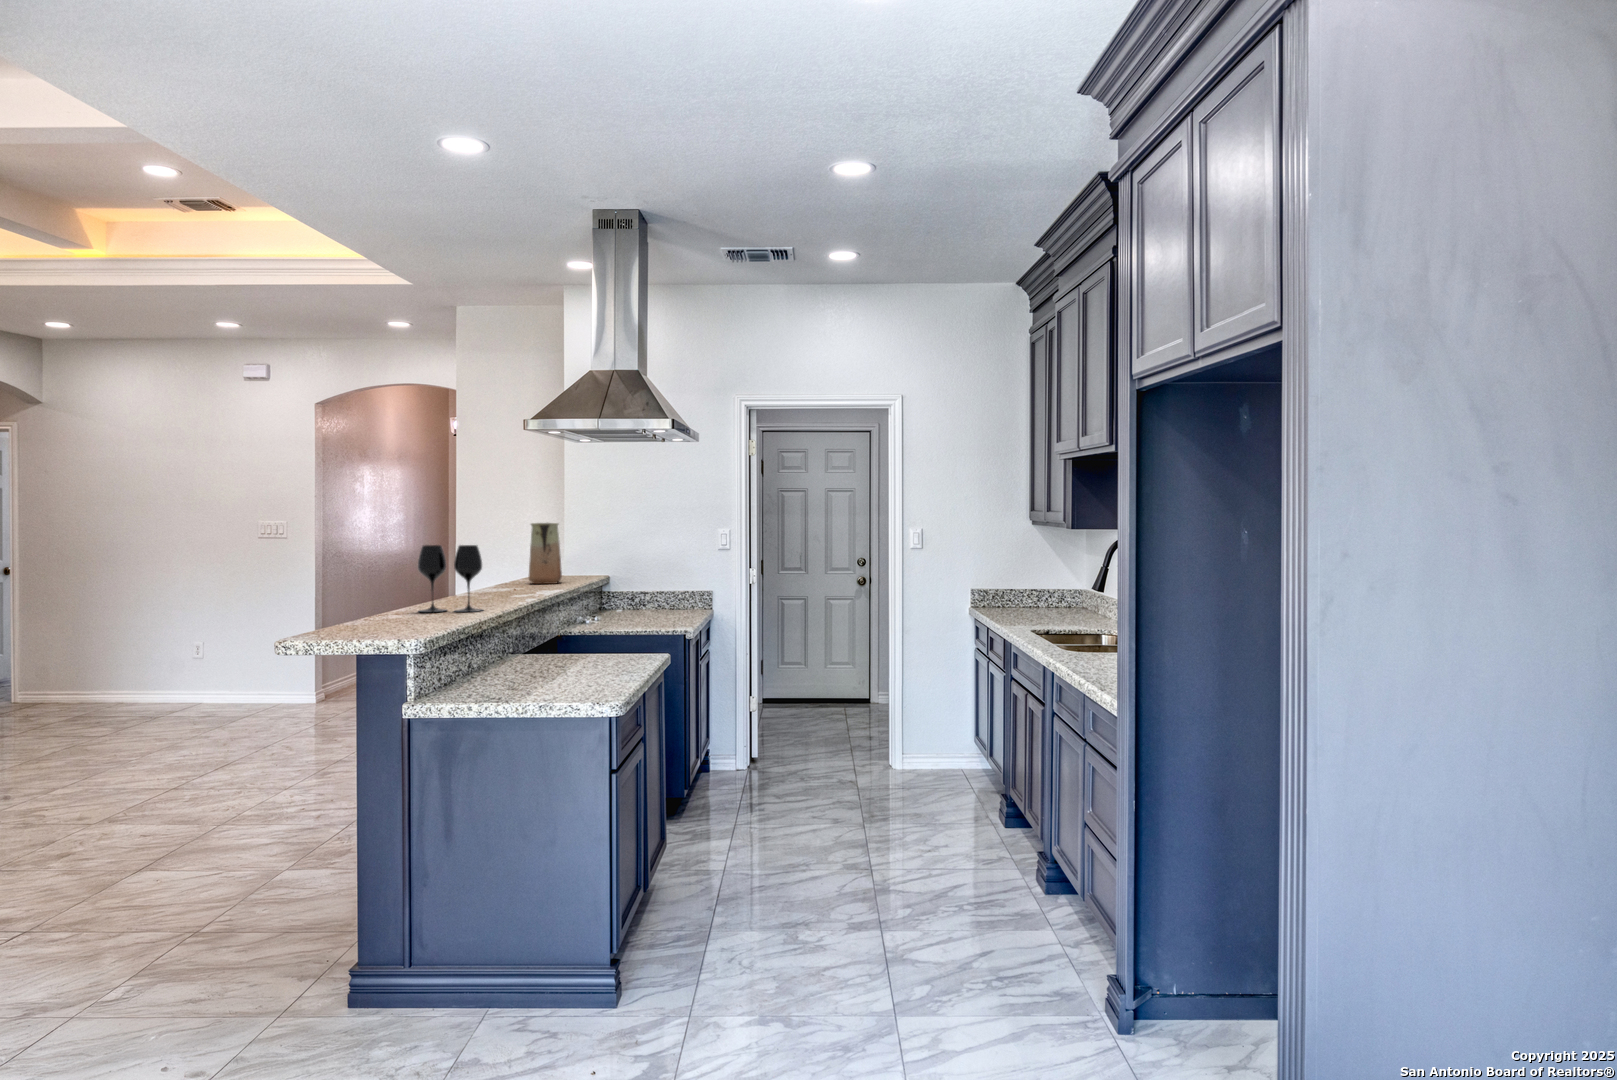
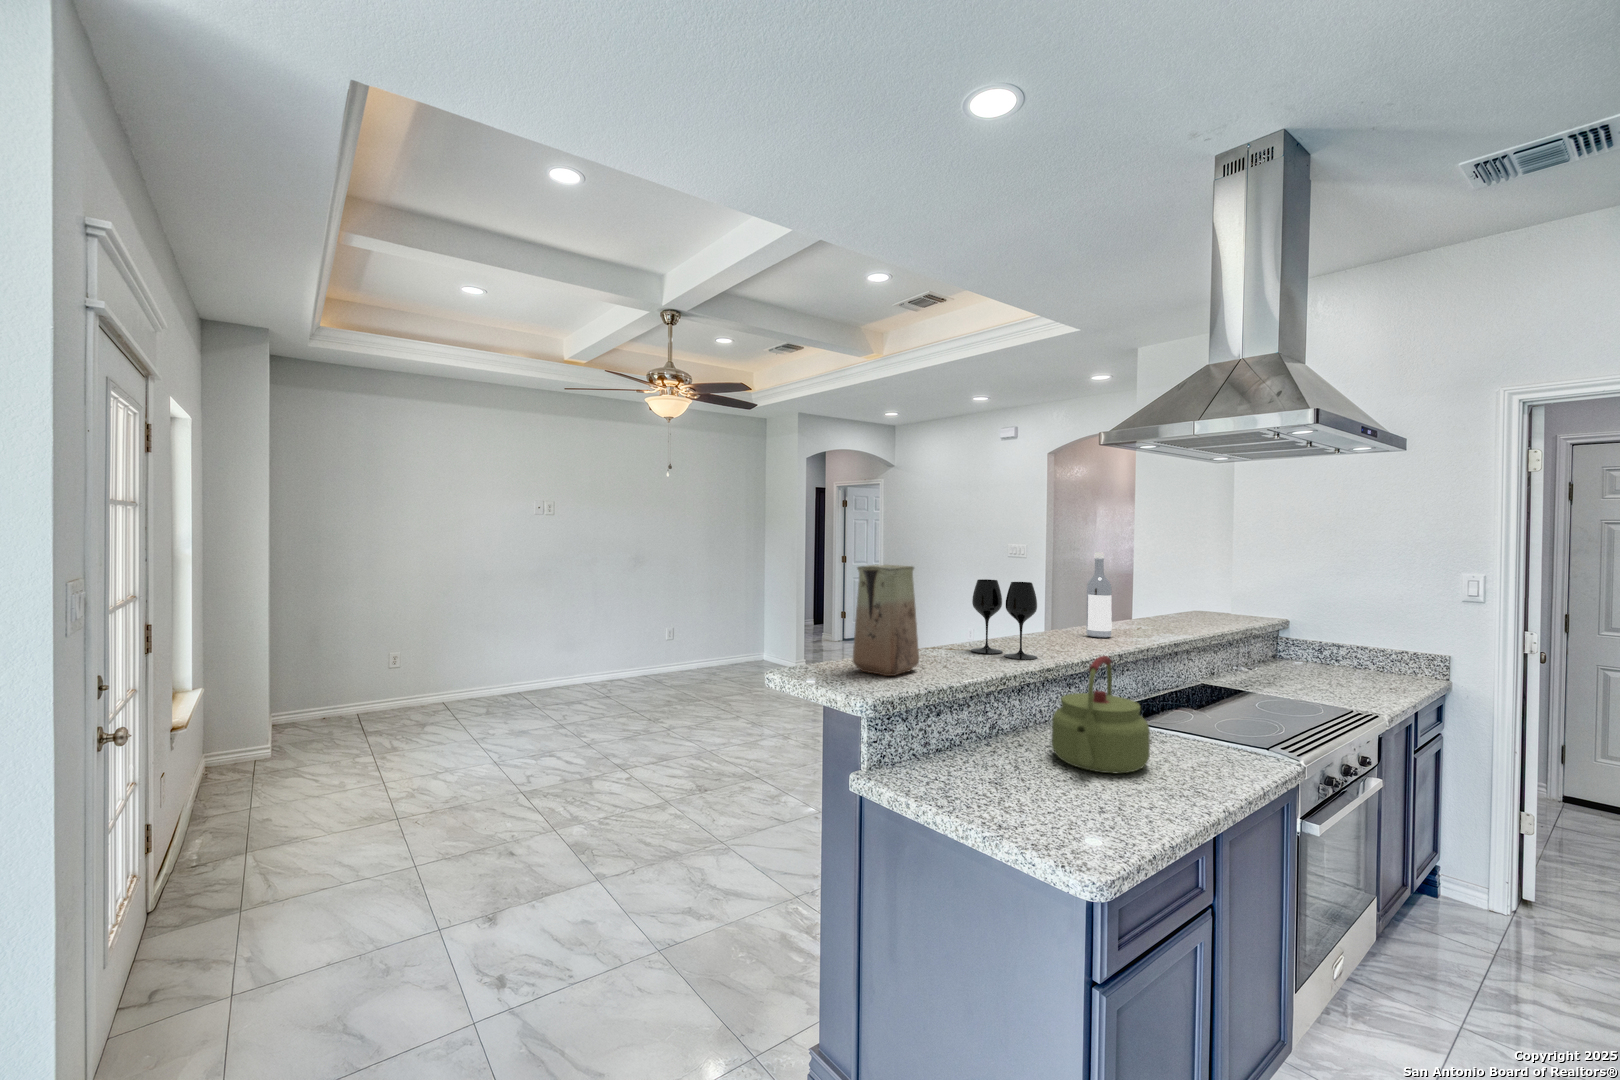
wine bottle: none [487,520,509,596] -> present [1086,552,1112,638]
vase: present [529,523,562,584] -> present [852,565,919,676]
kettle: none [524,593,594,676] -> present [1052,656,1150,773]

